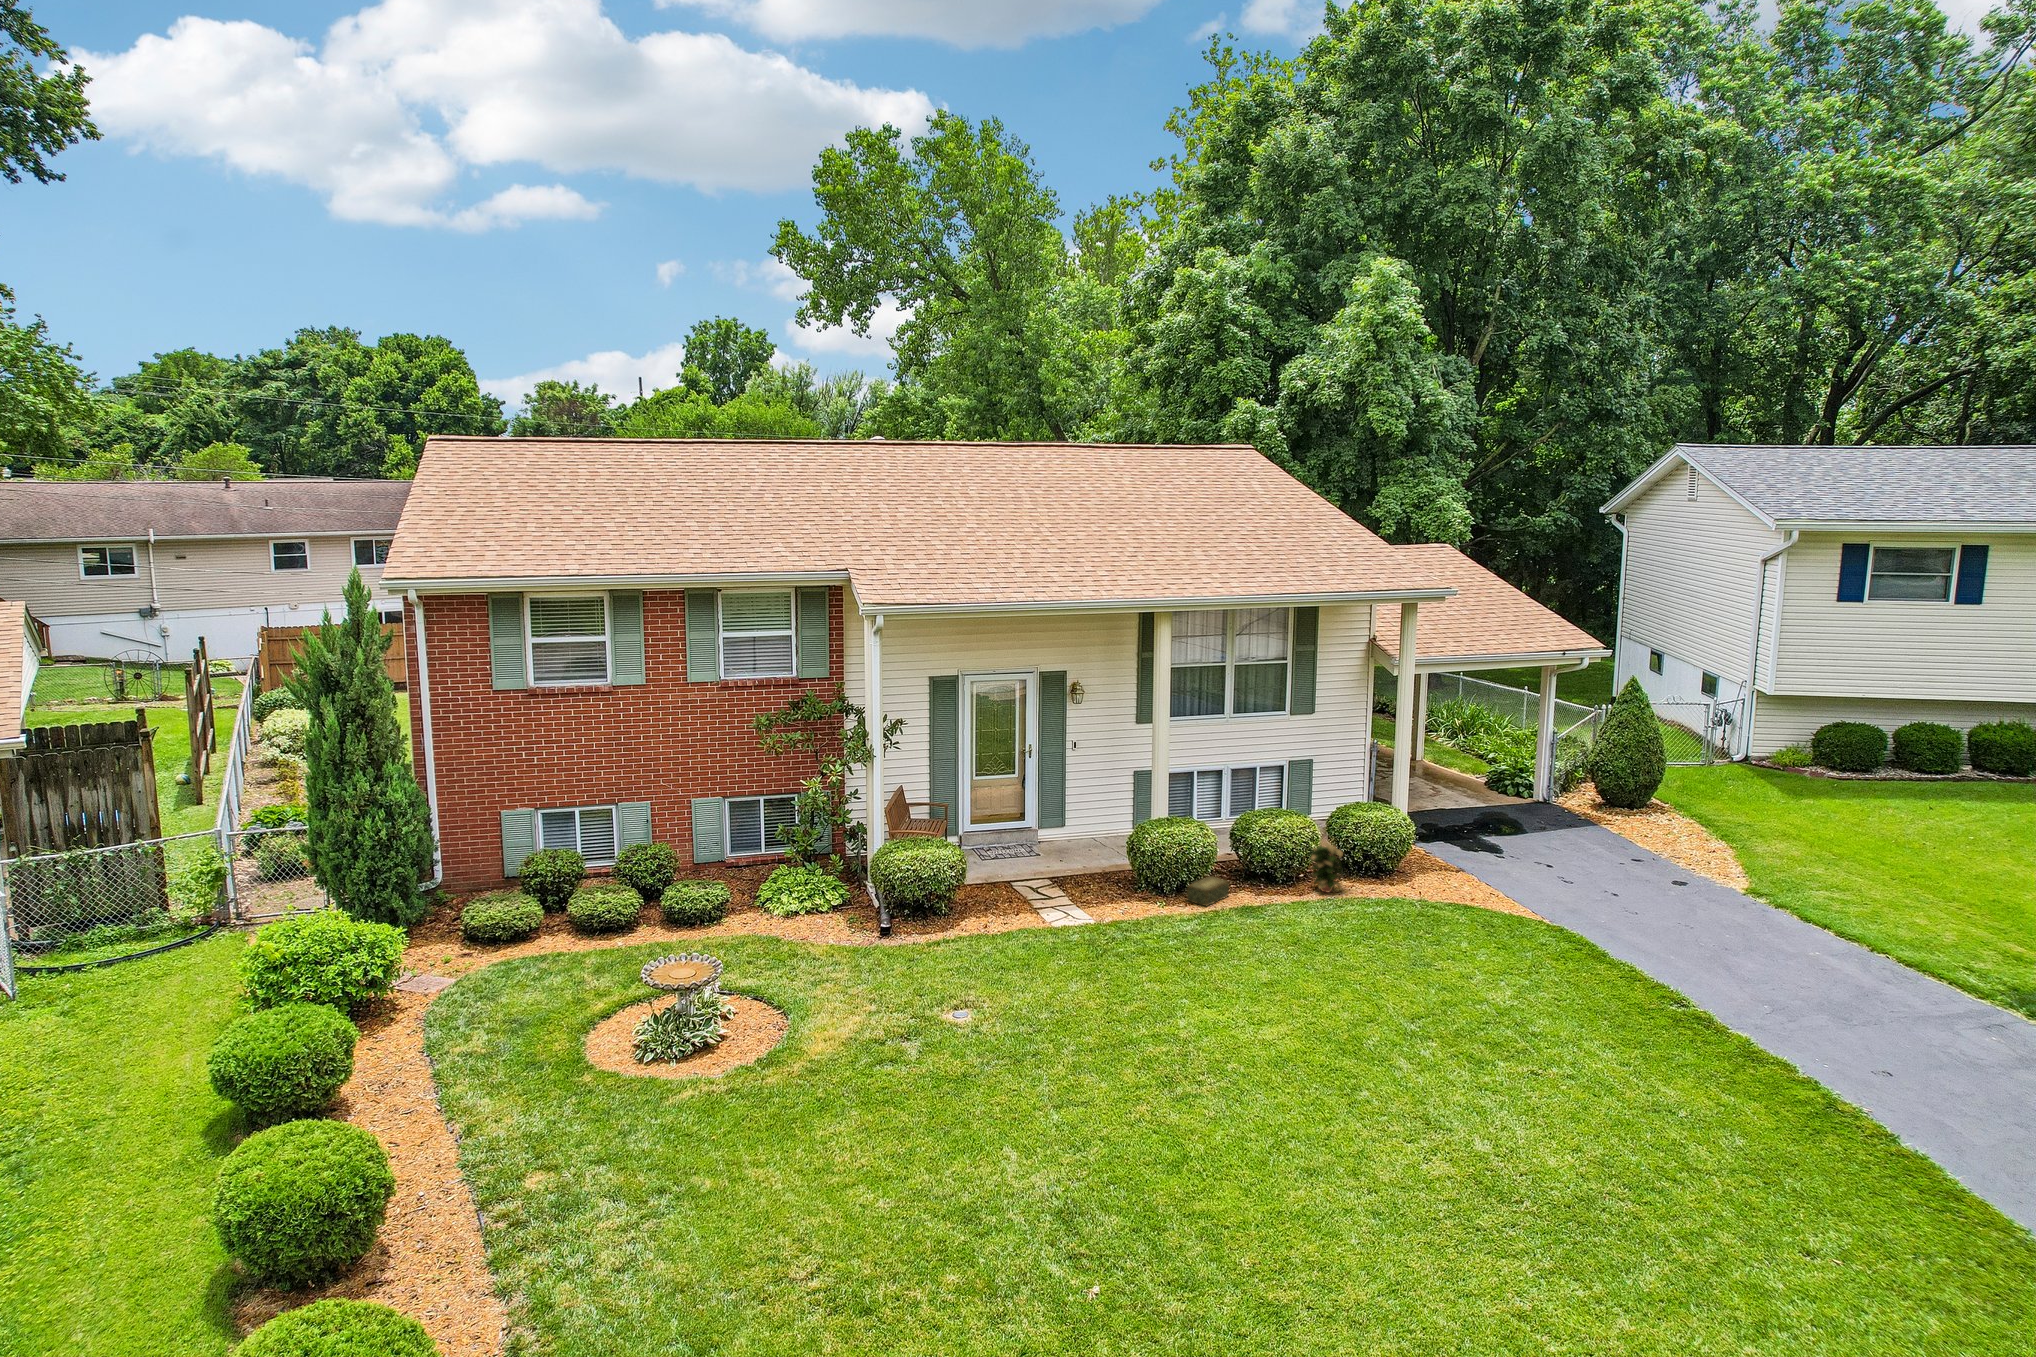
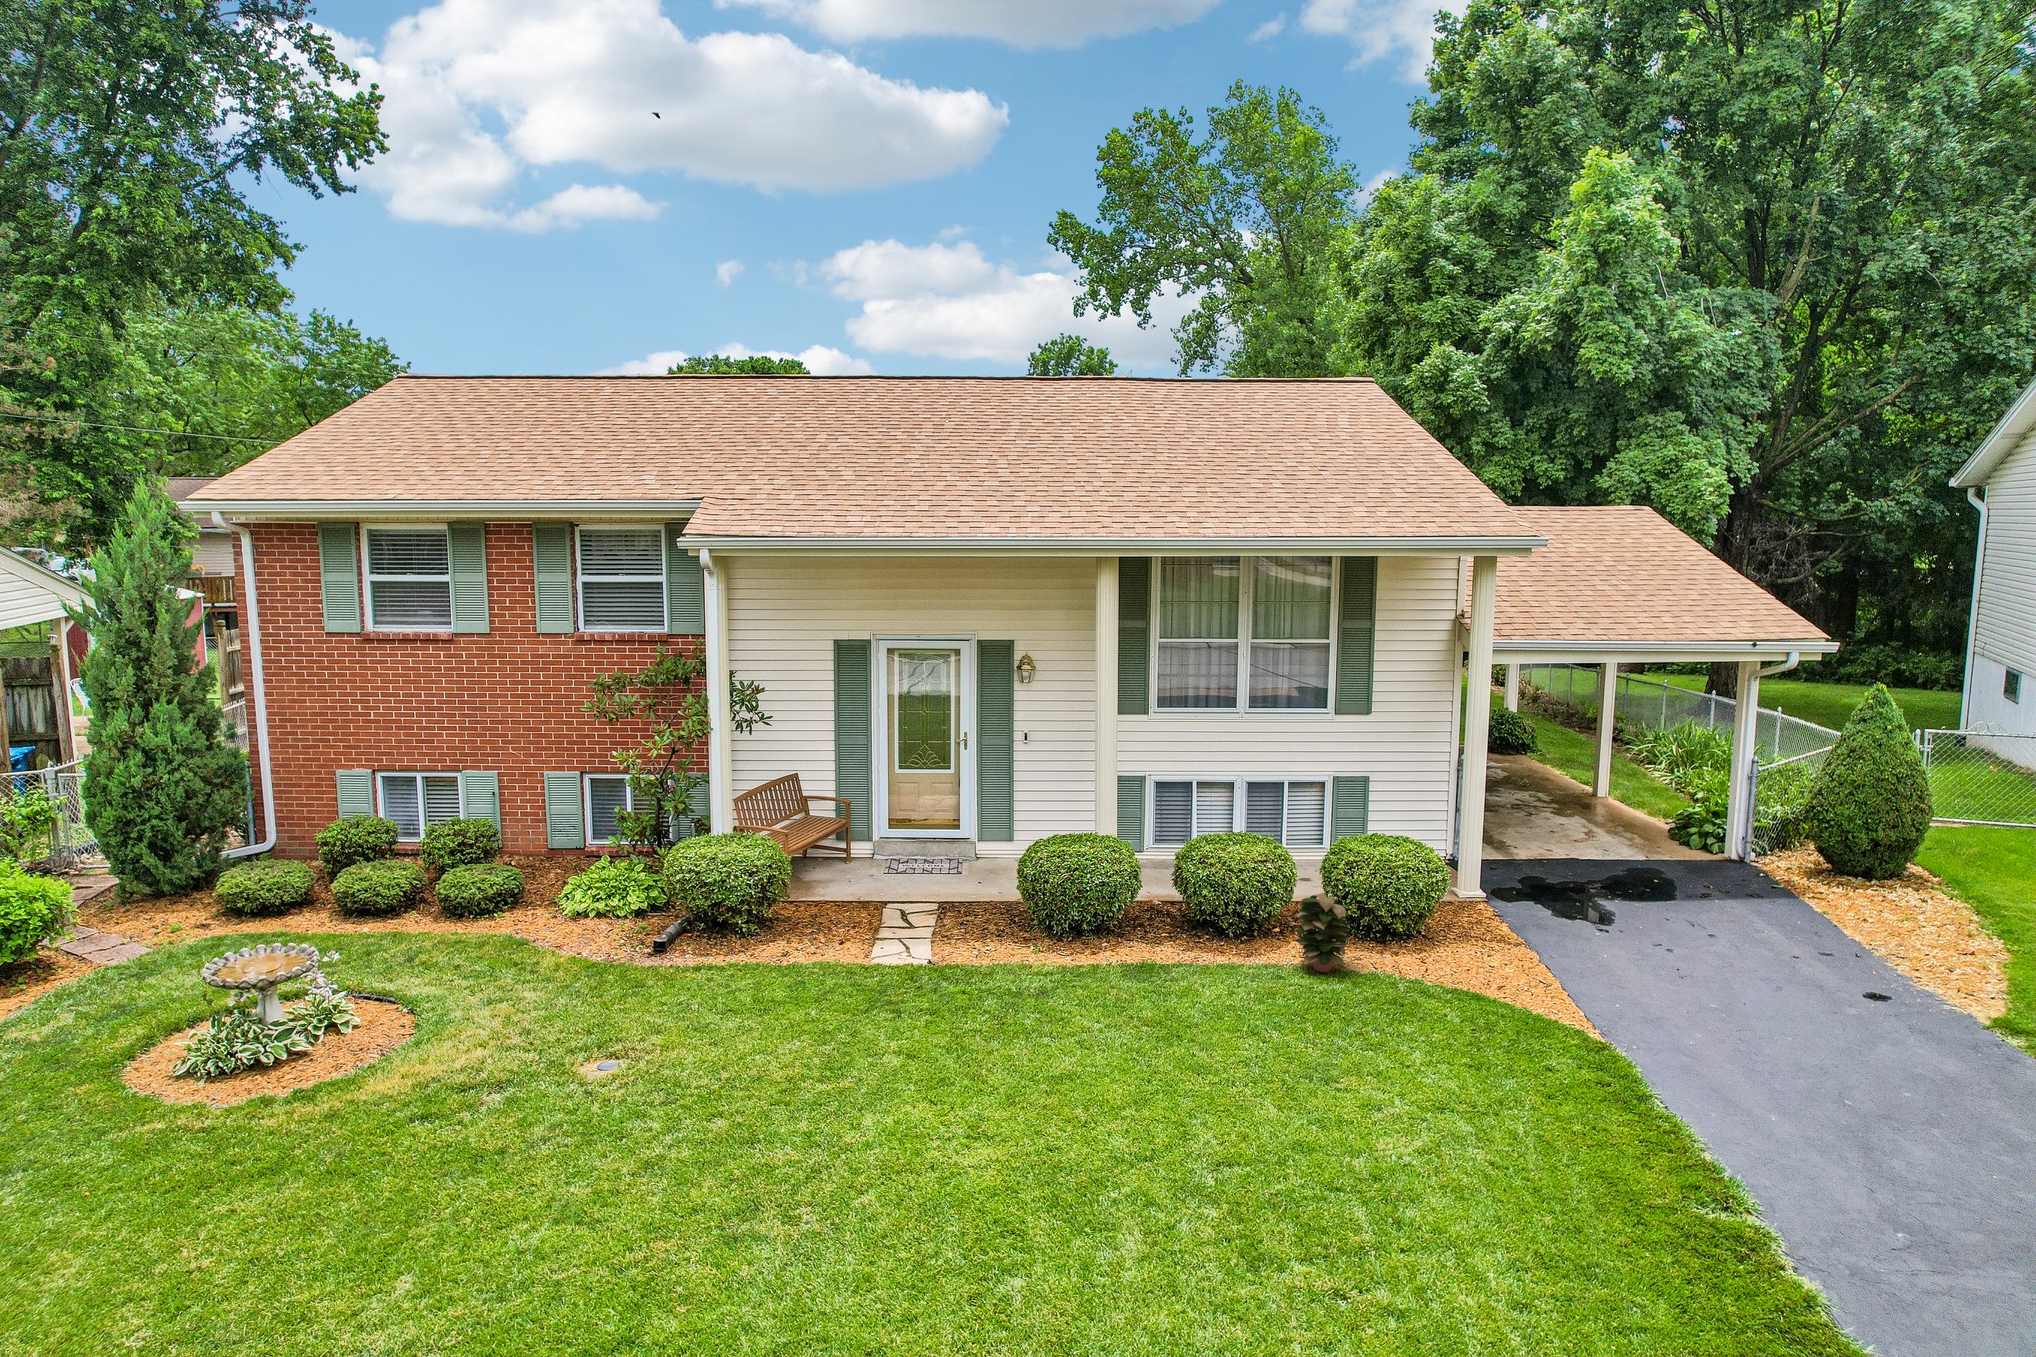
woven basket: present [1187,876,1229,906] -> none [1092,926,1162,970]

